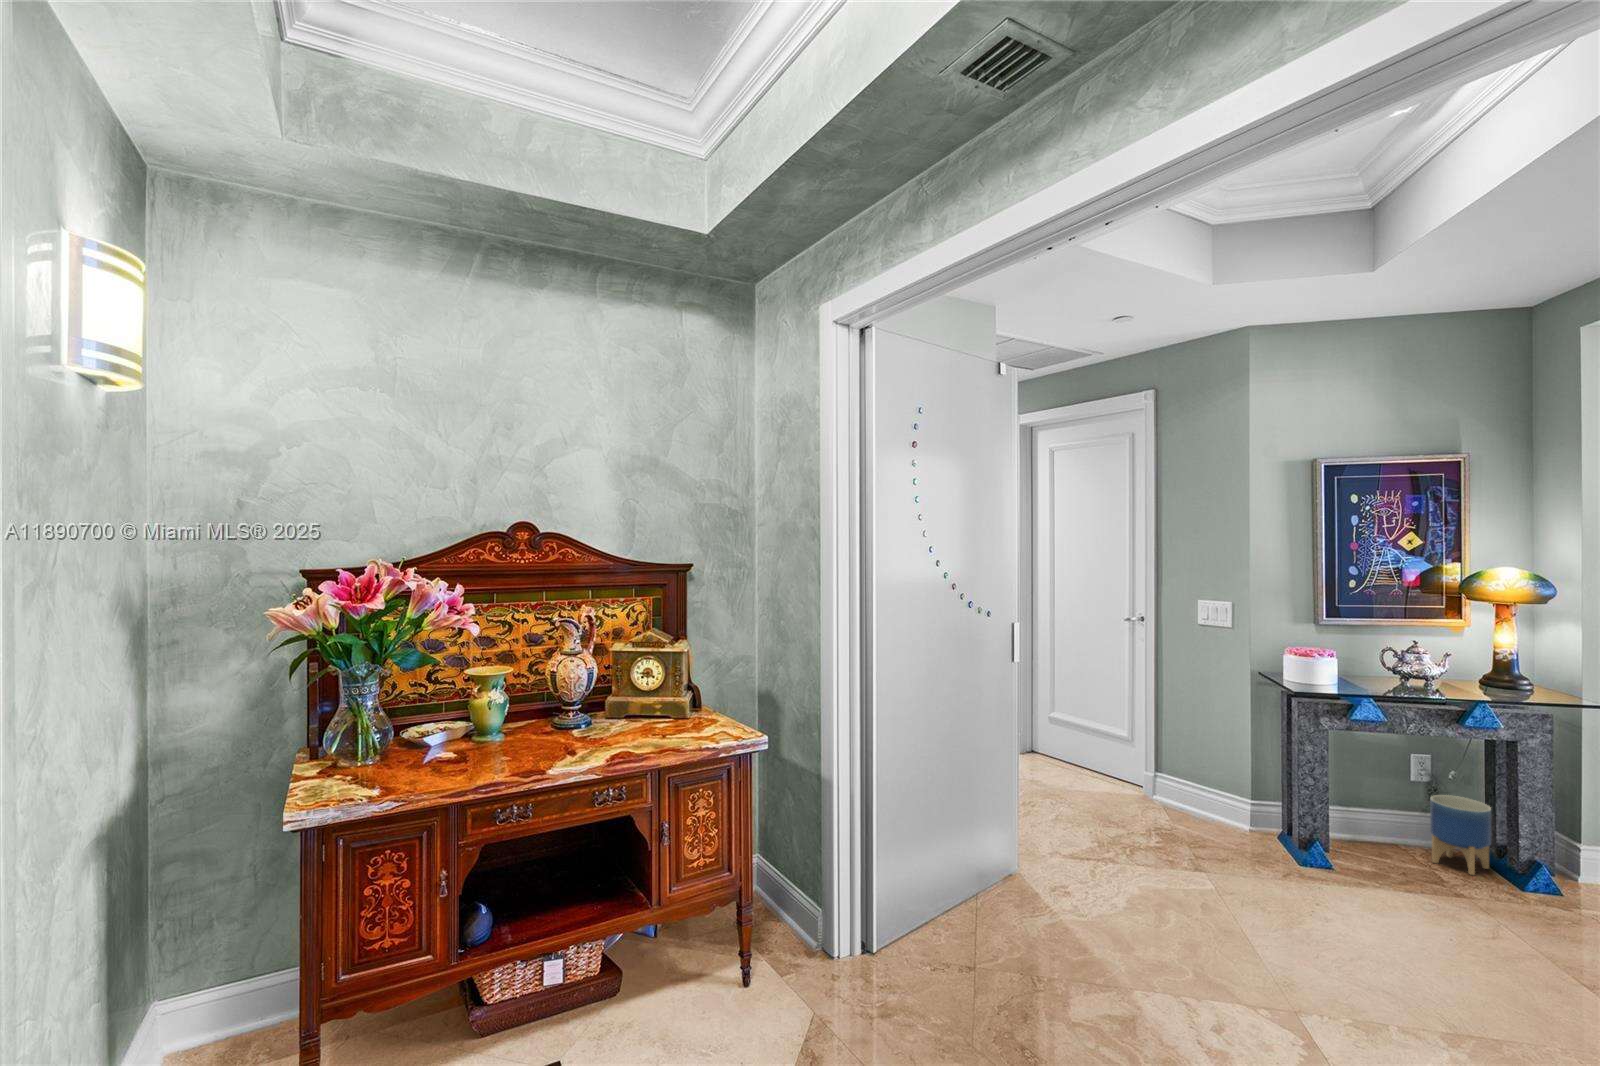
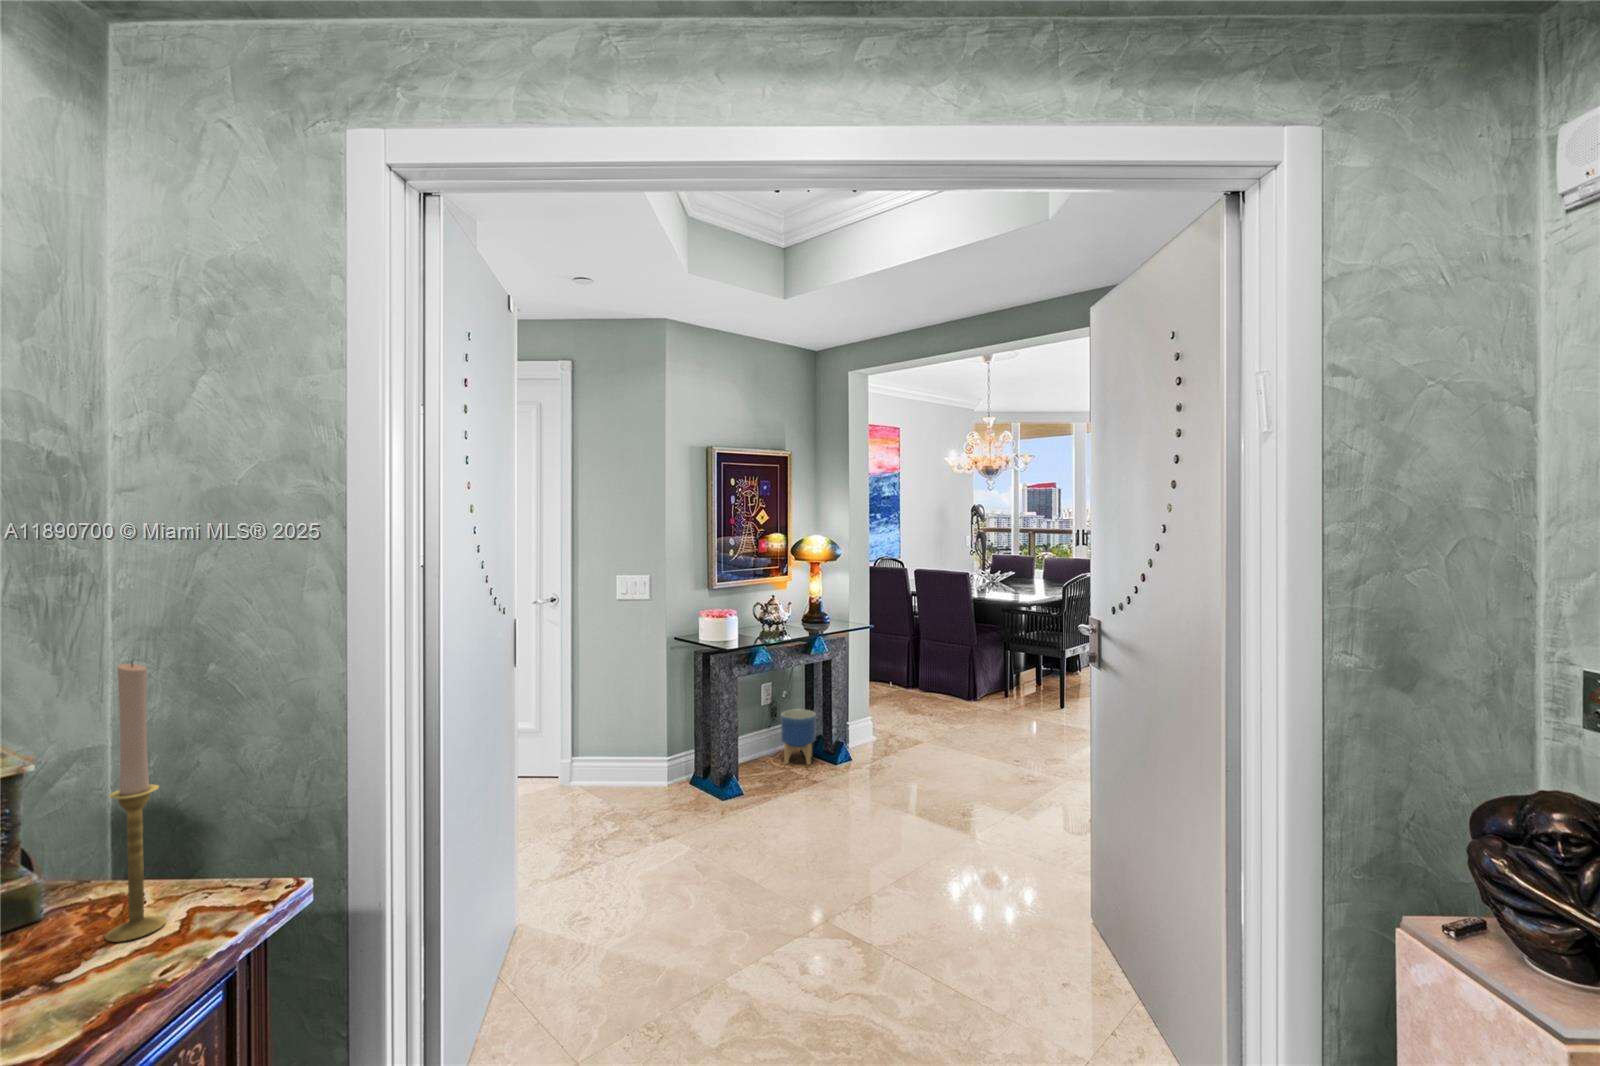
candlestick: none [692,614,712,734] -> present [105,663,167,941]

